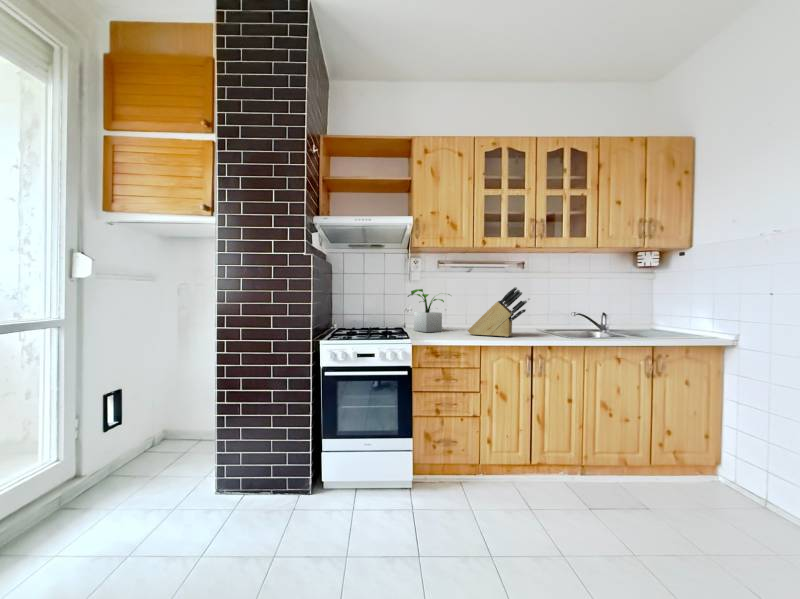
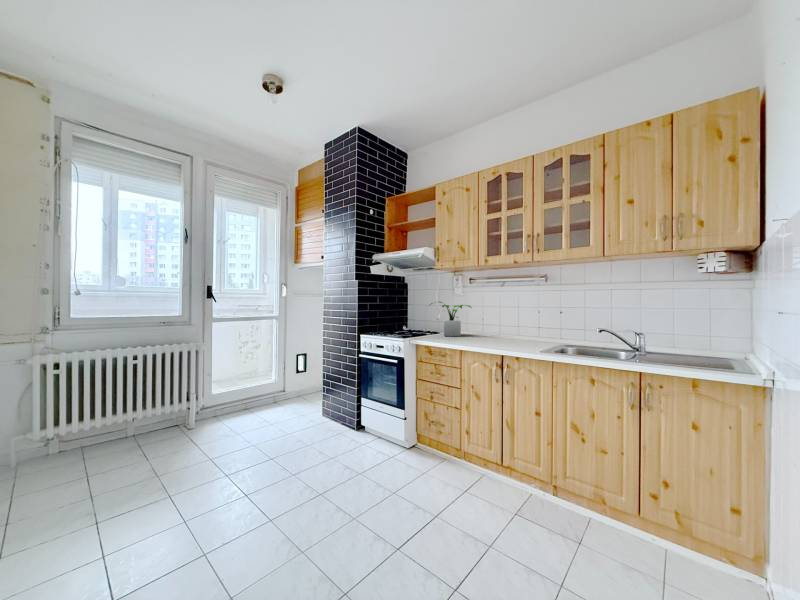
knife block: present [468,287,527,337] -> none [466,300,509,345]

